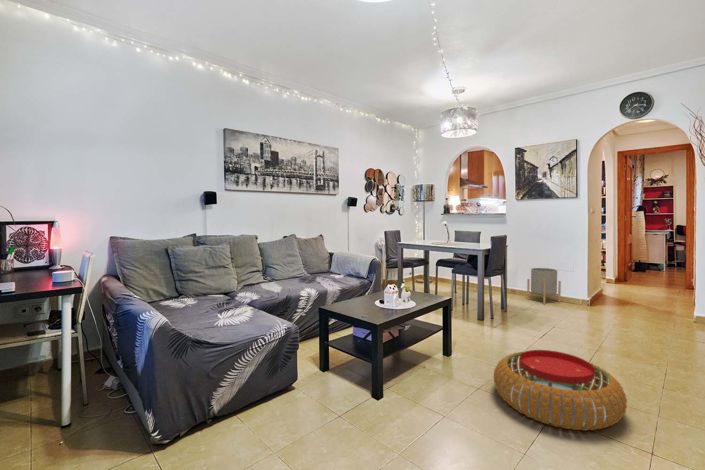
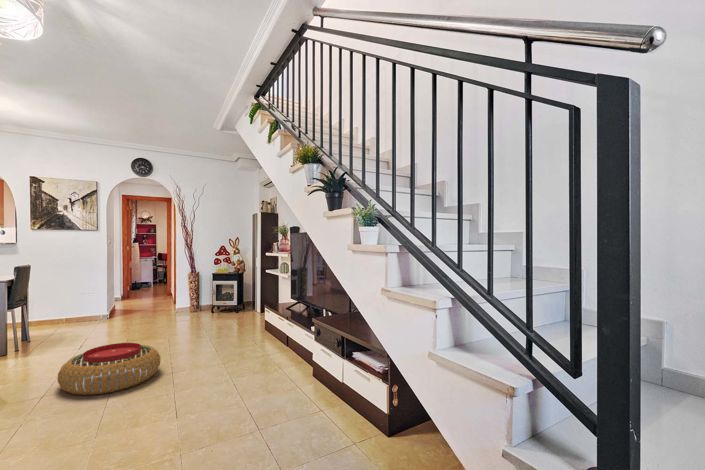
planter: present [527,268,561,304] -> none [46,293,83,327]

